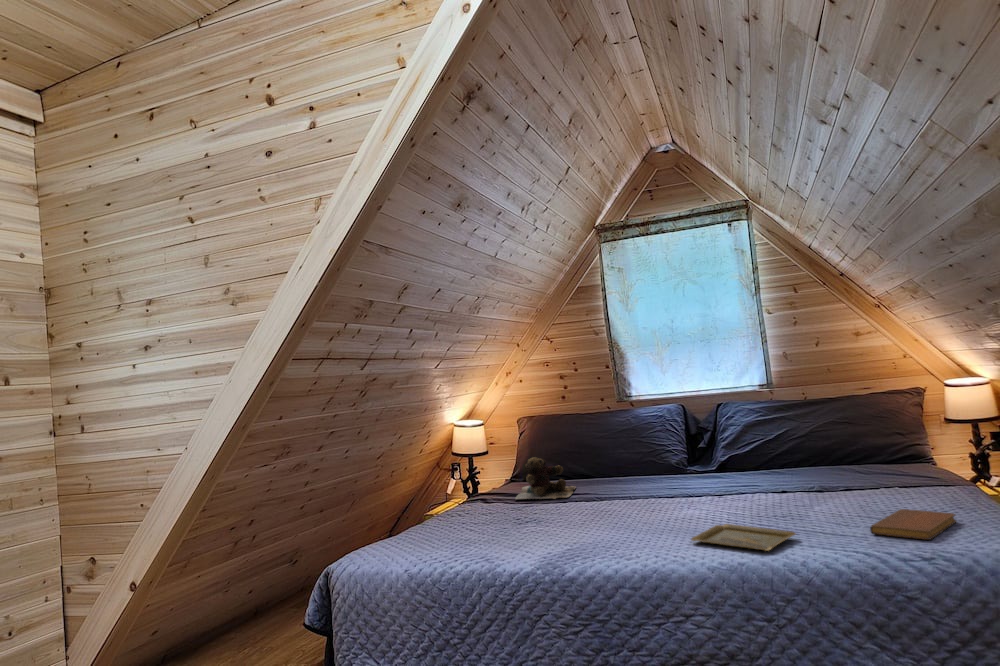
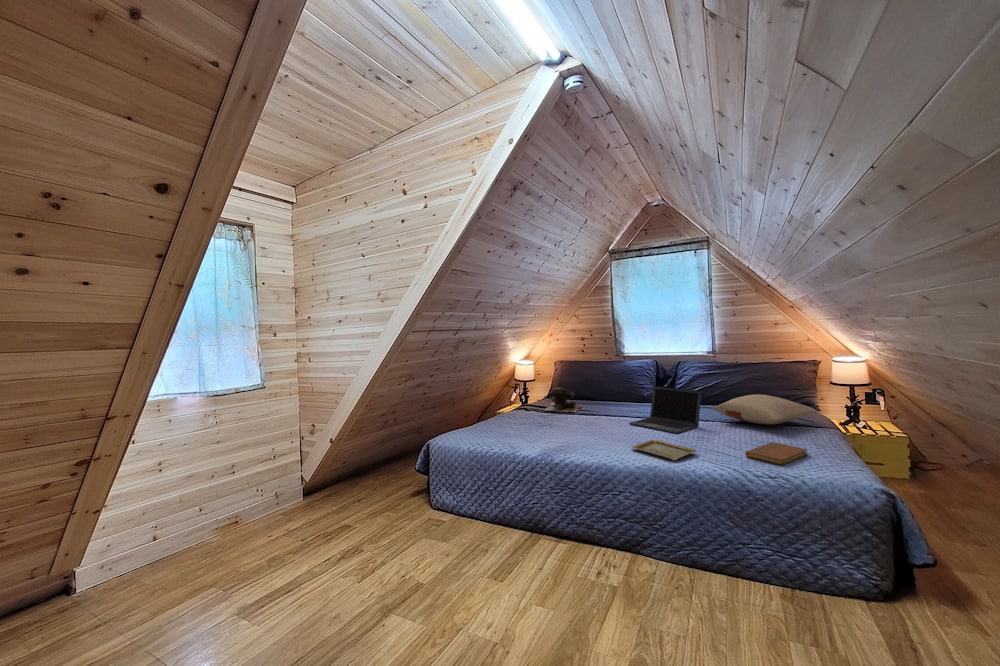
laptop: none [668,441,777,512] -> present [629,386,702,433]
pillow: none [797,441,945,486] -> present [714,394,816,425]

